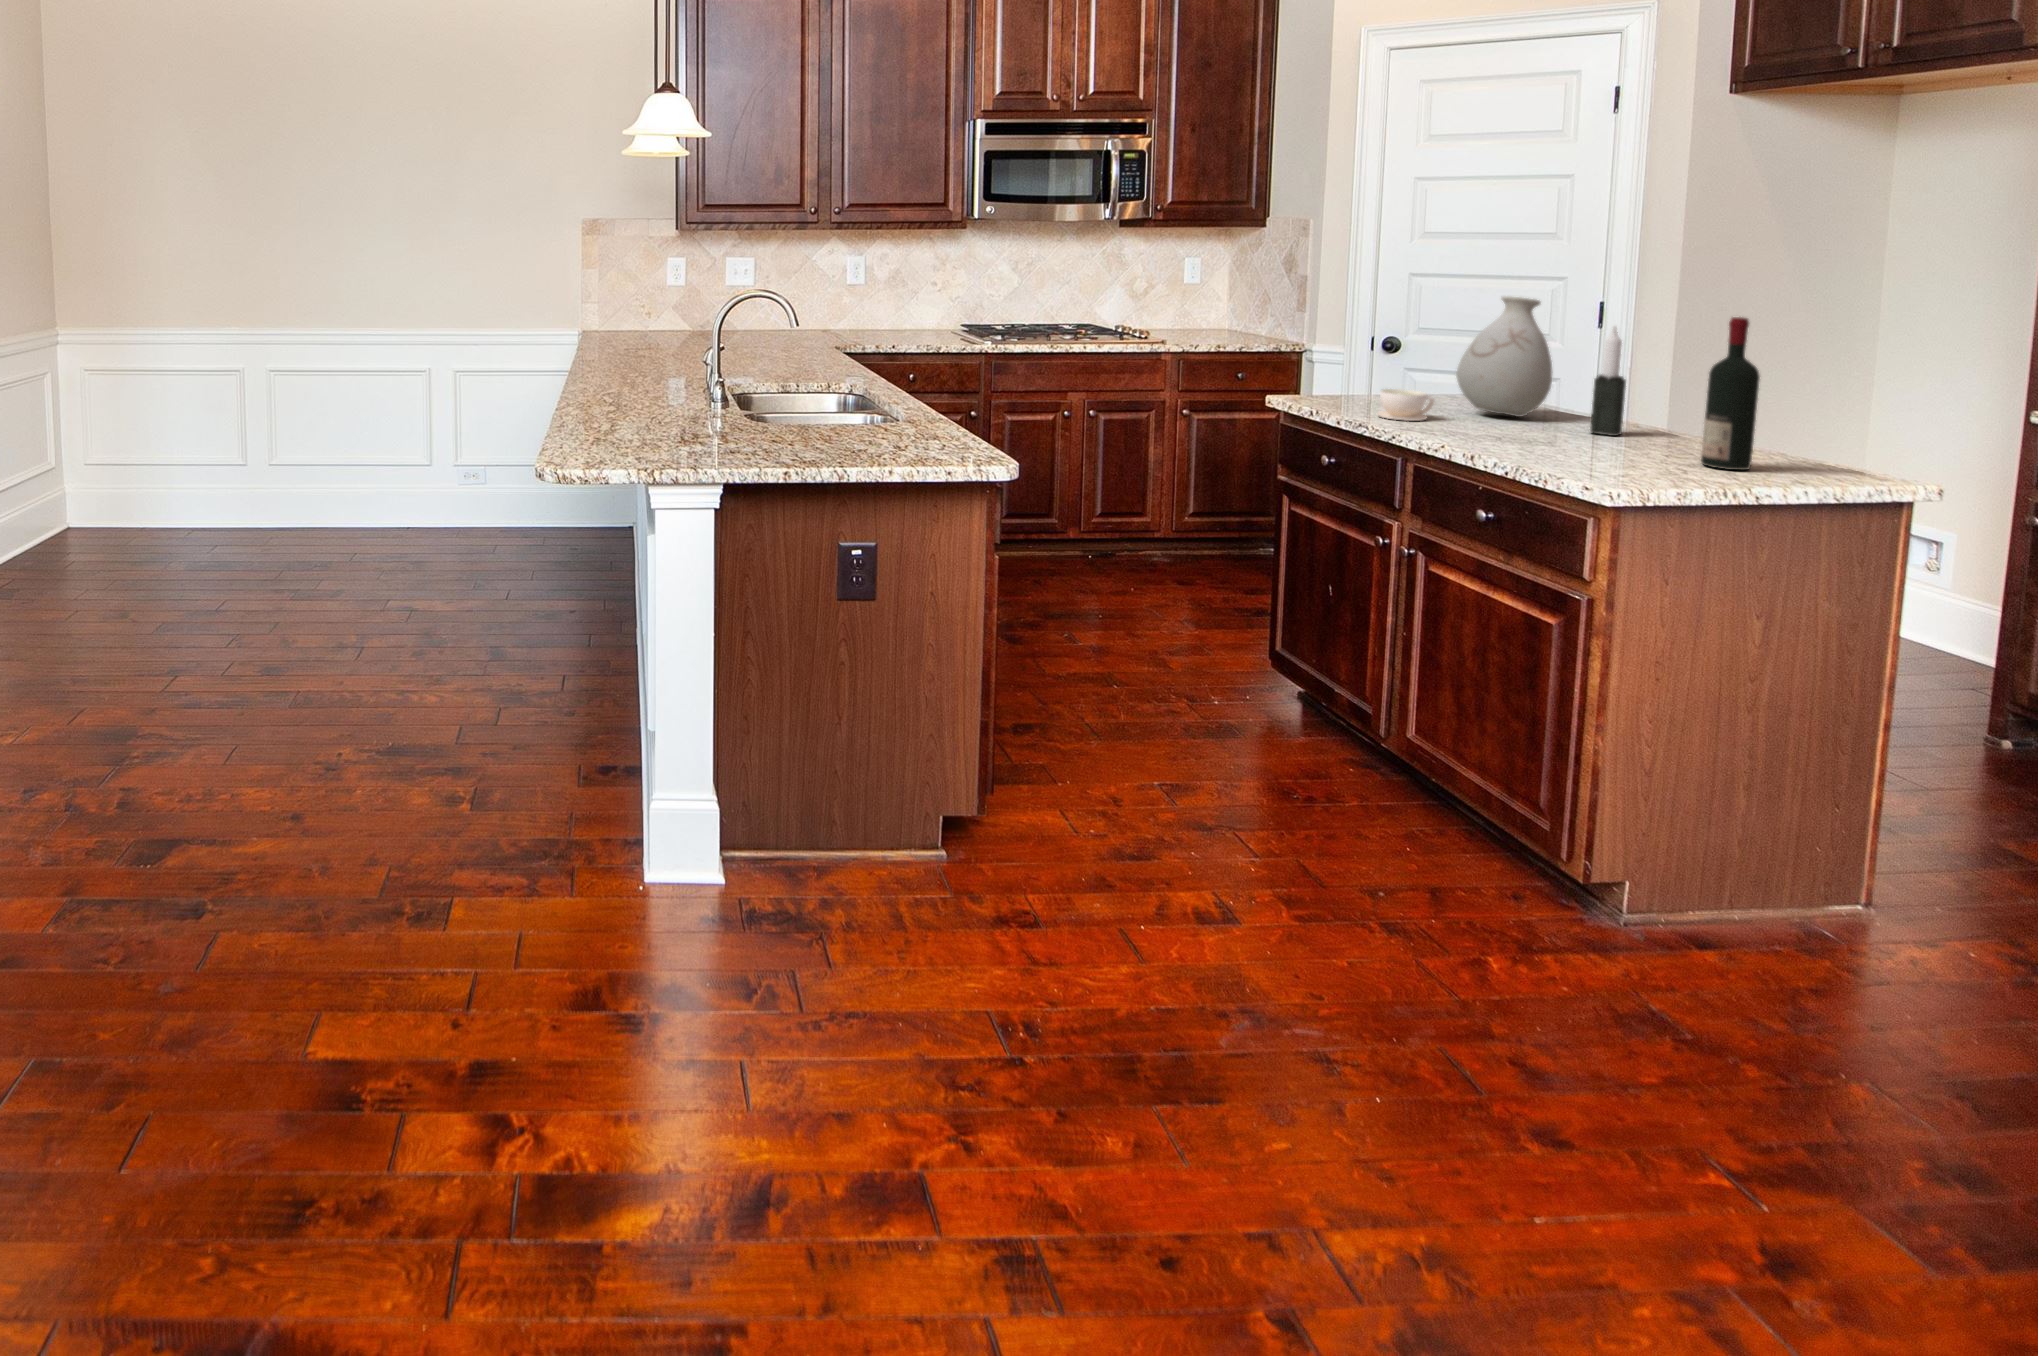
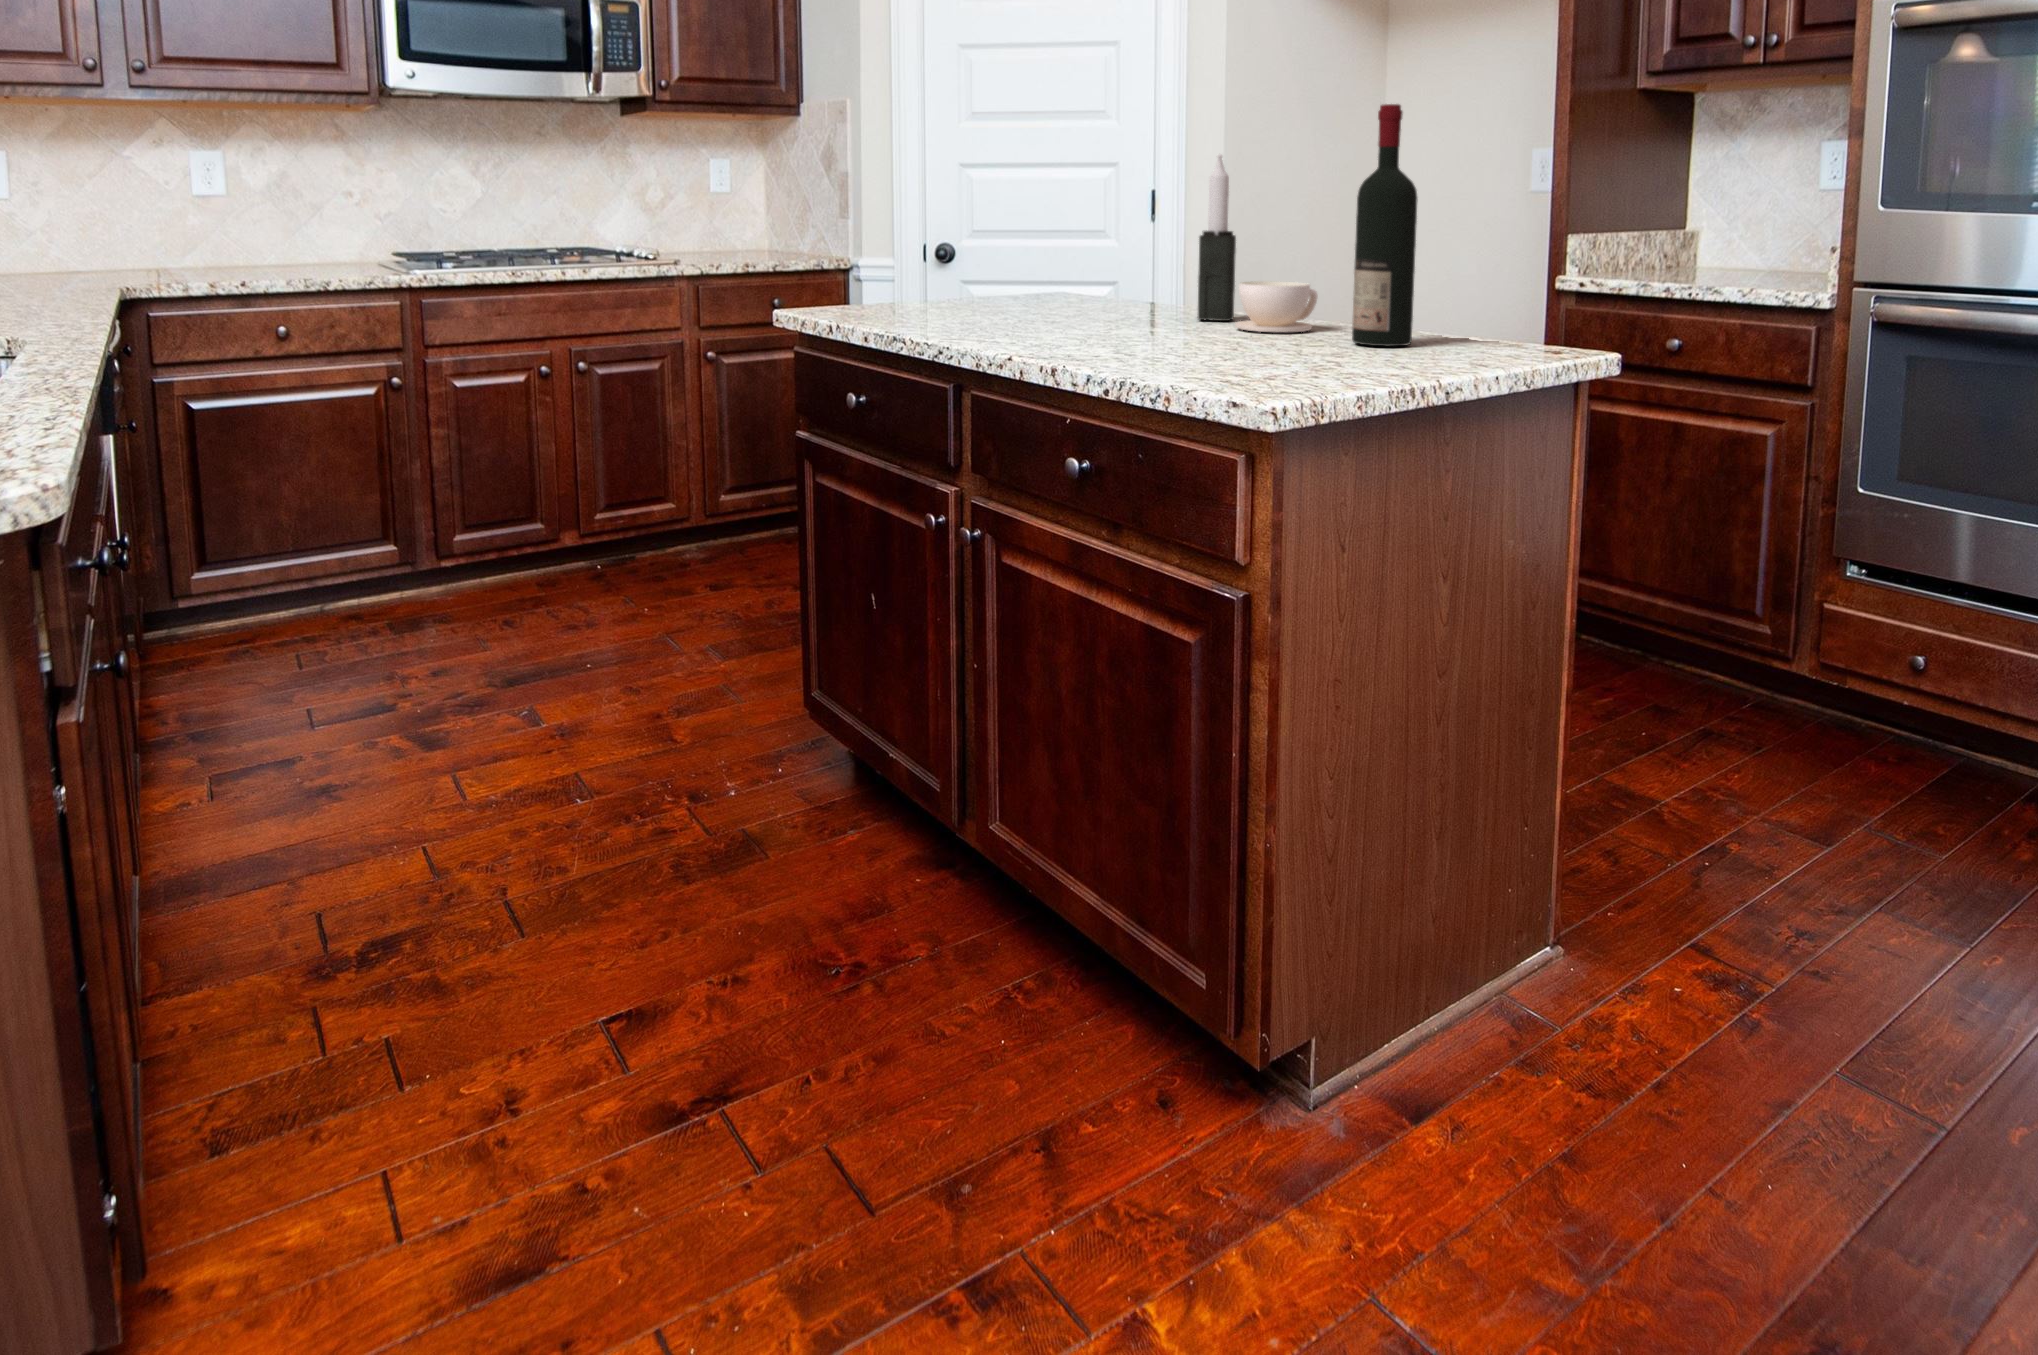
vase: present [1456,296,1552,417] -> none [1026,126,1144,309]
coffee cup: present [1377,389,1434,421] -> present [1235,281,1318,332]

